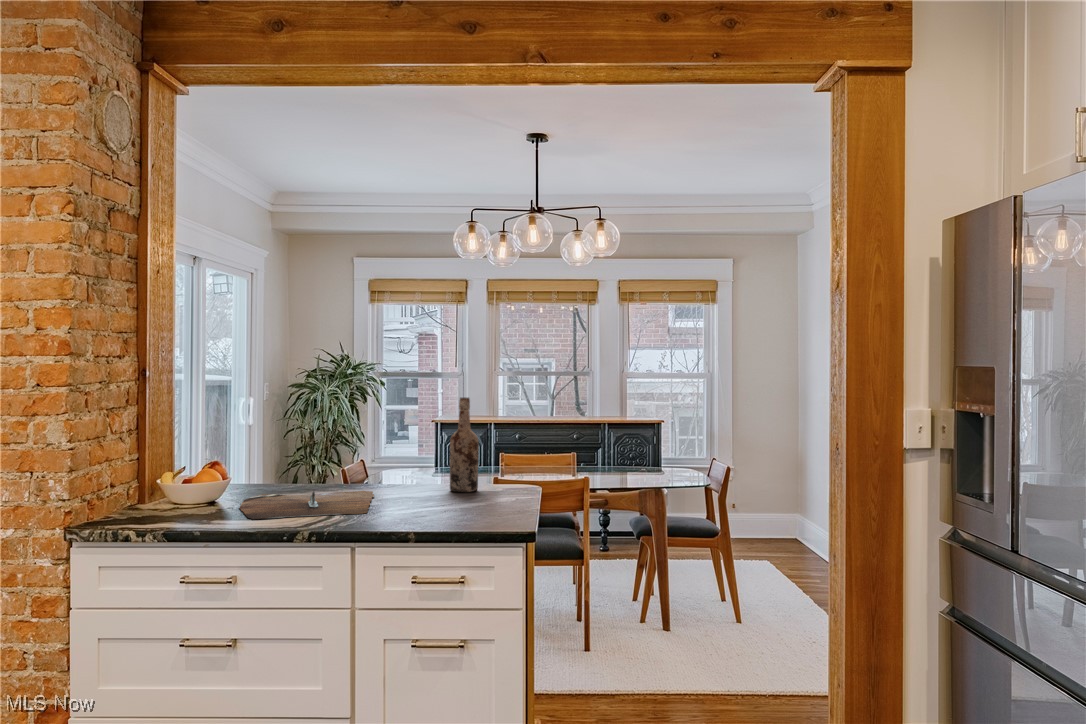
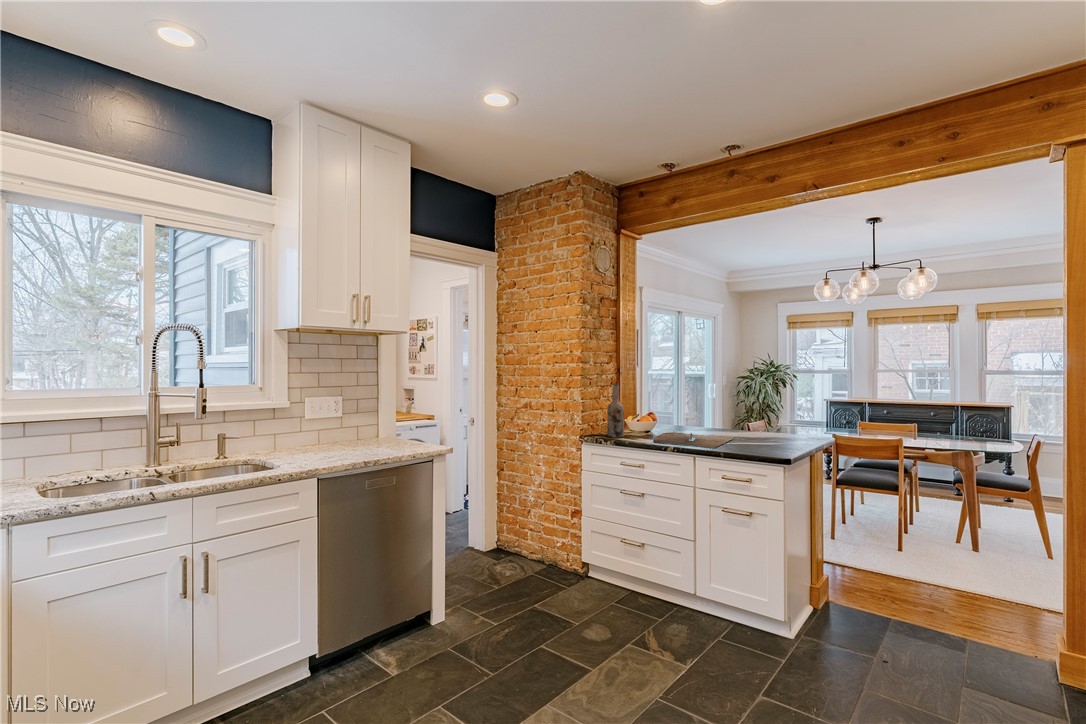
wine bottle: present [450,397,479,492] -> present [607,383,624,438]

